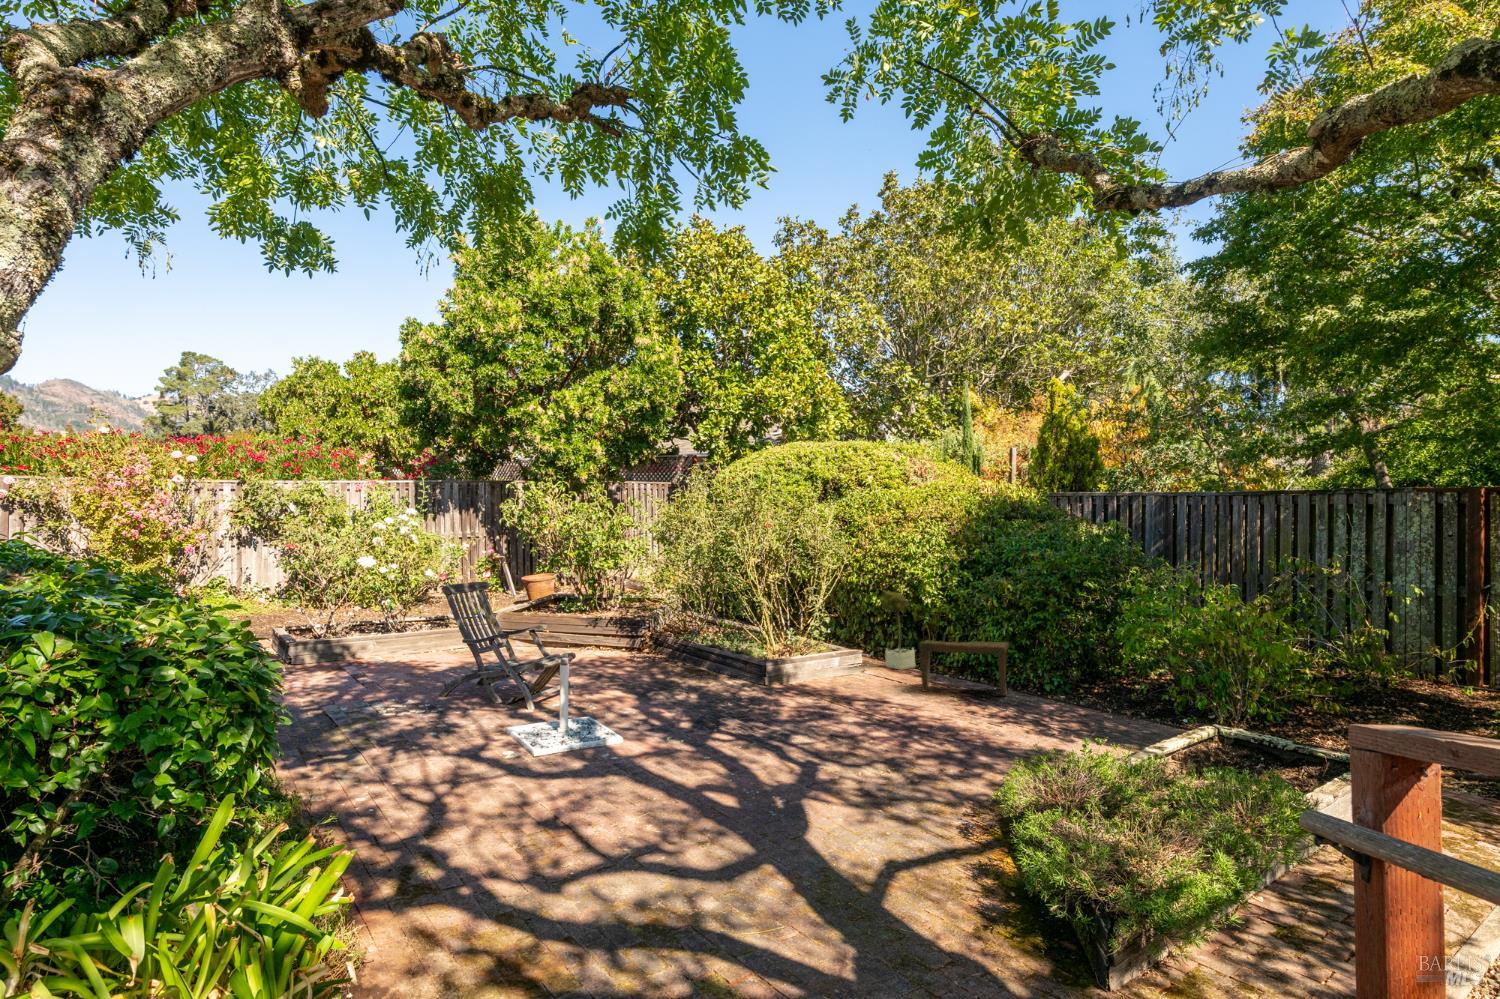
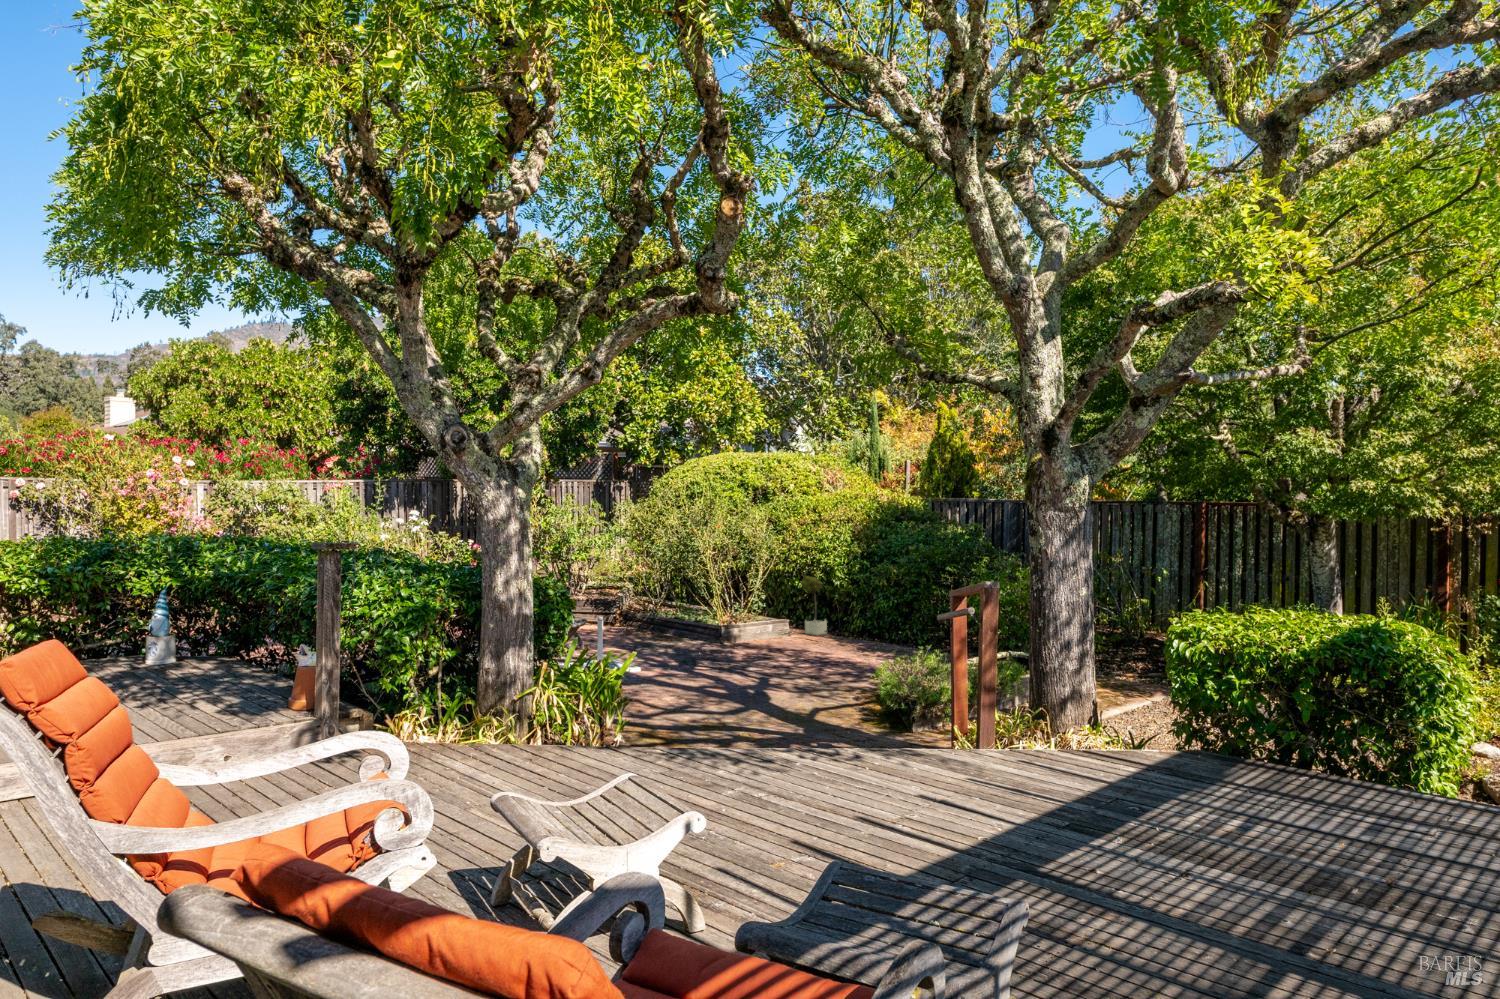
bench: present [919,640,1009,696] -> none [831,610,894,648]

